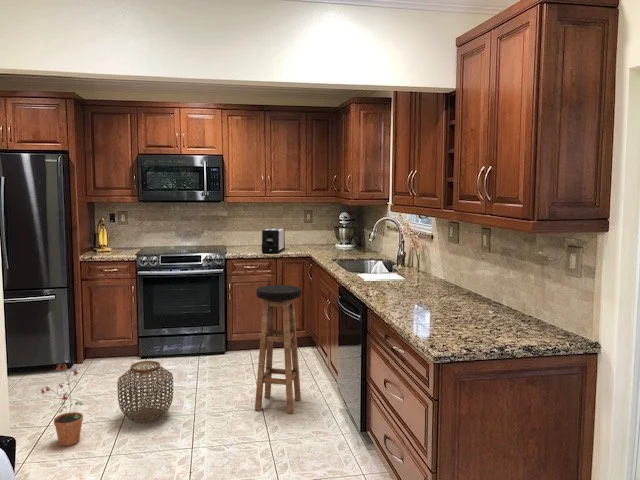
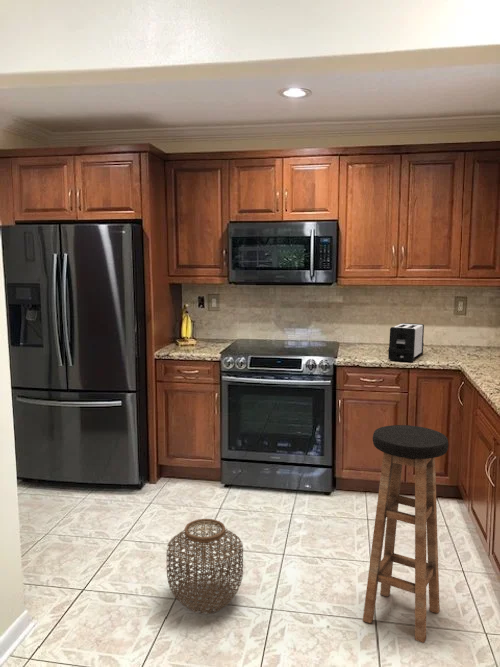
potted plant: present [41,364,83,446] -> none [62,516,116,635]

